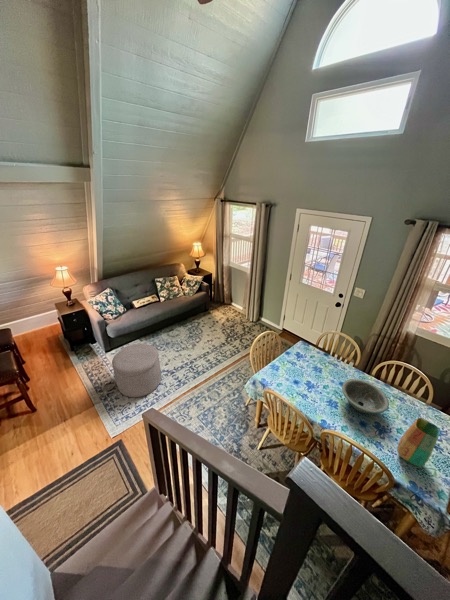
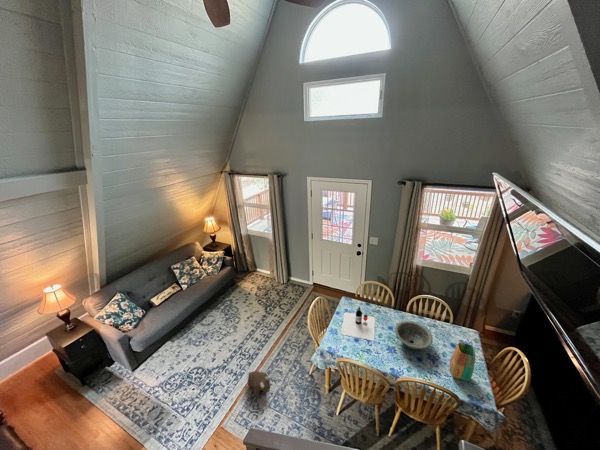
ottoman: present [112,344,161,397] -> none [154,347,214,417]
wine bottle: none [281,349,327,389] -> present [341,306,375,341]
plush toy: none [186,383,206,404] -> present [248,371,271,396]

